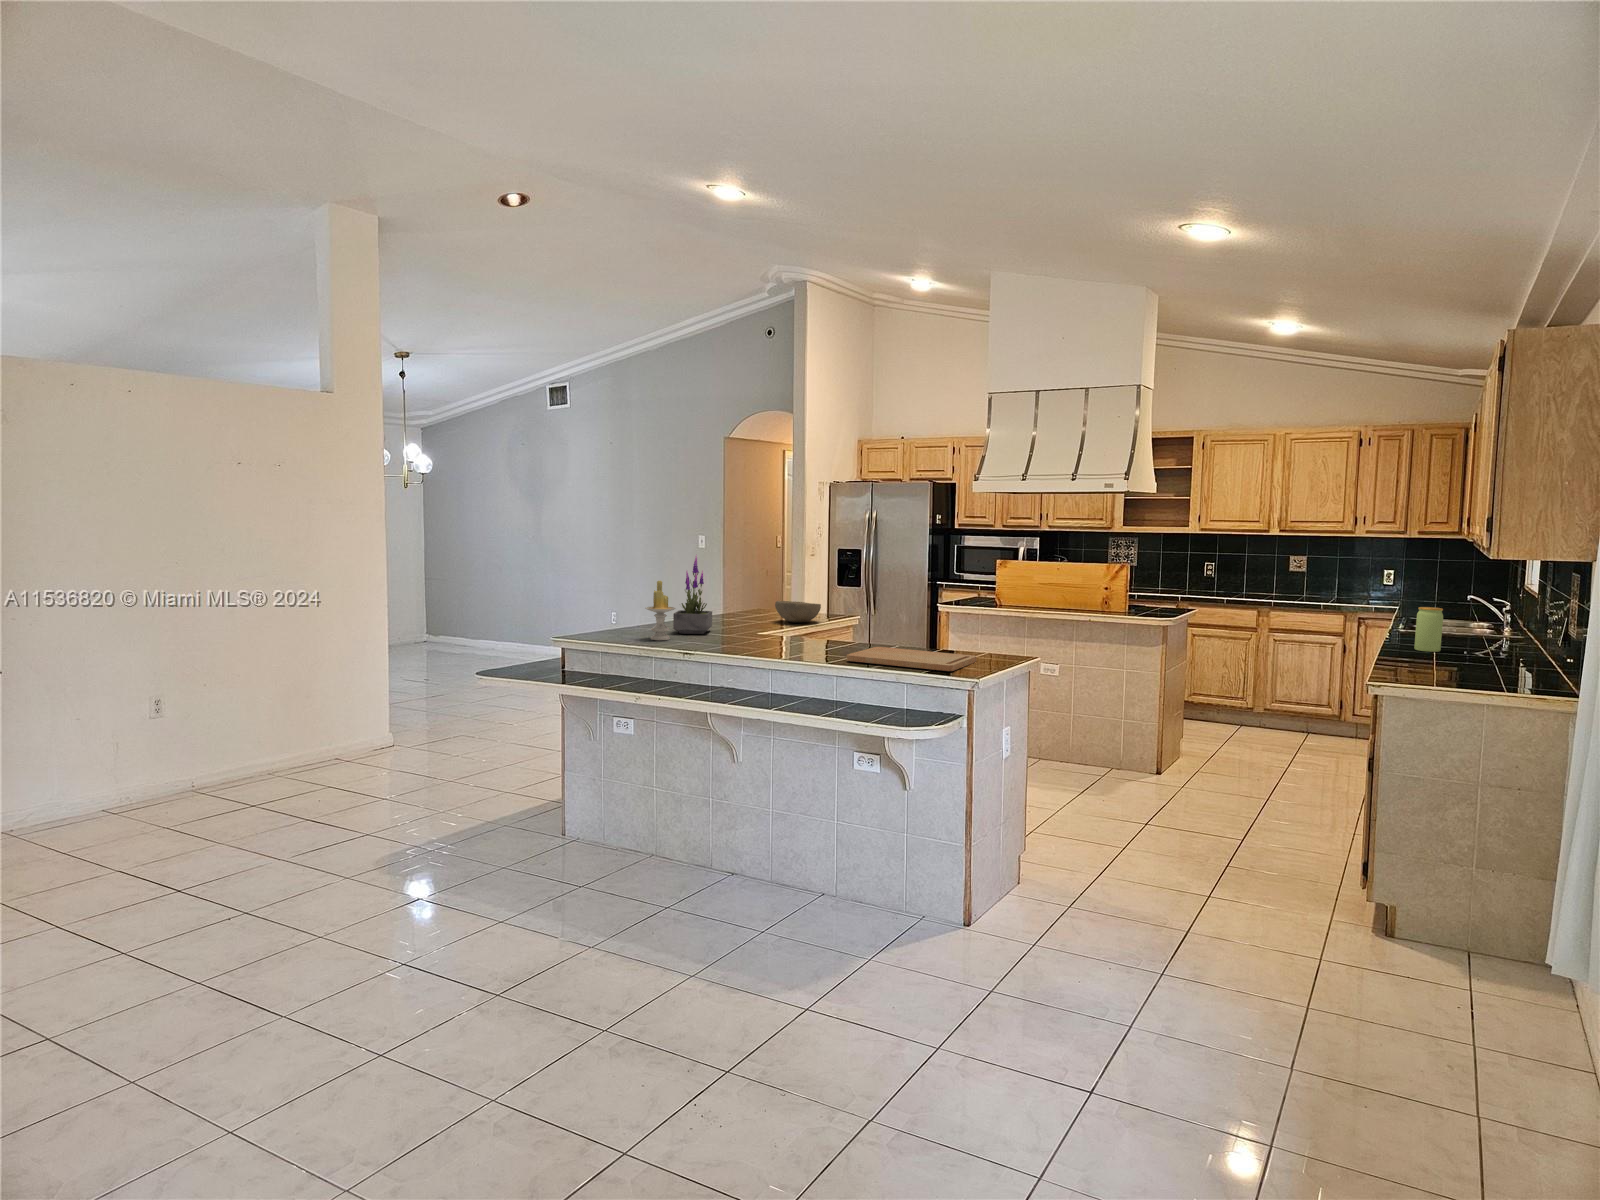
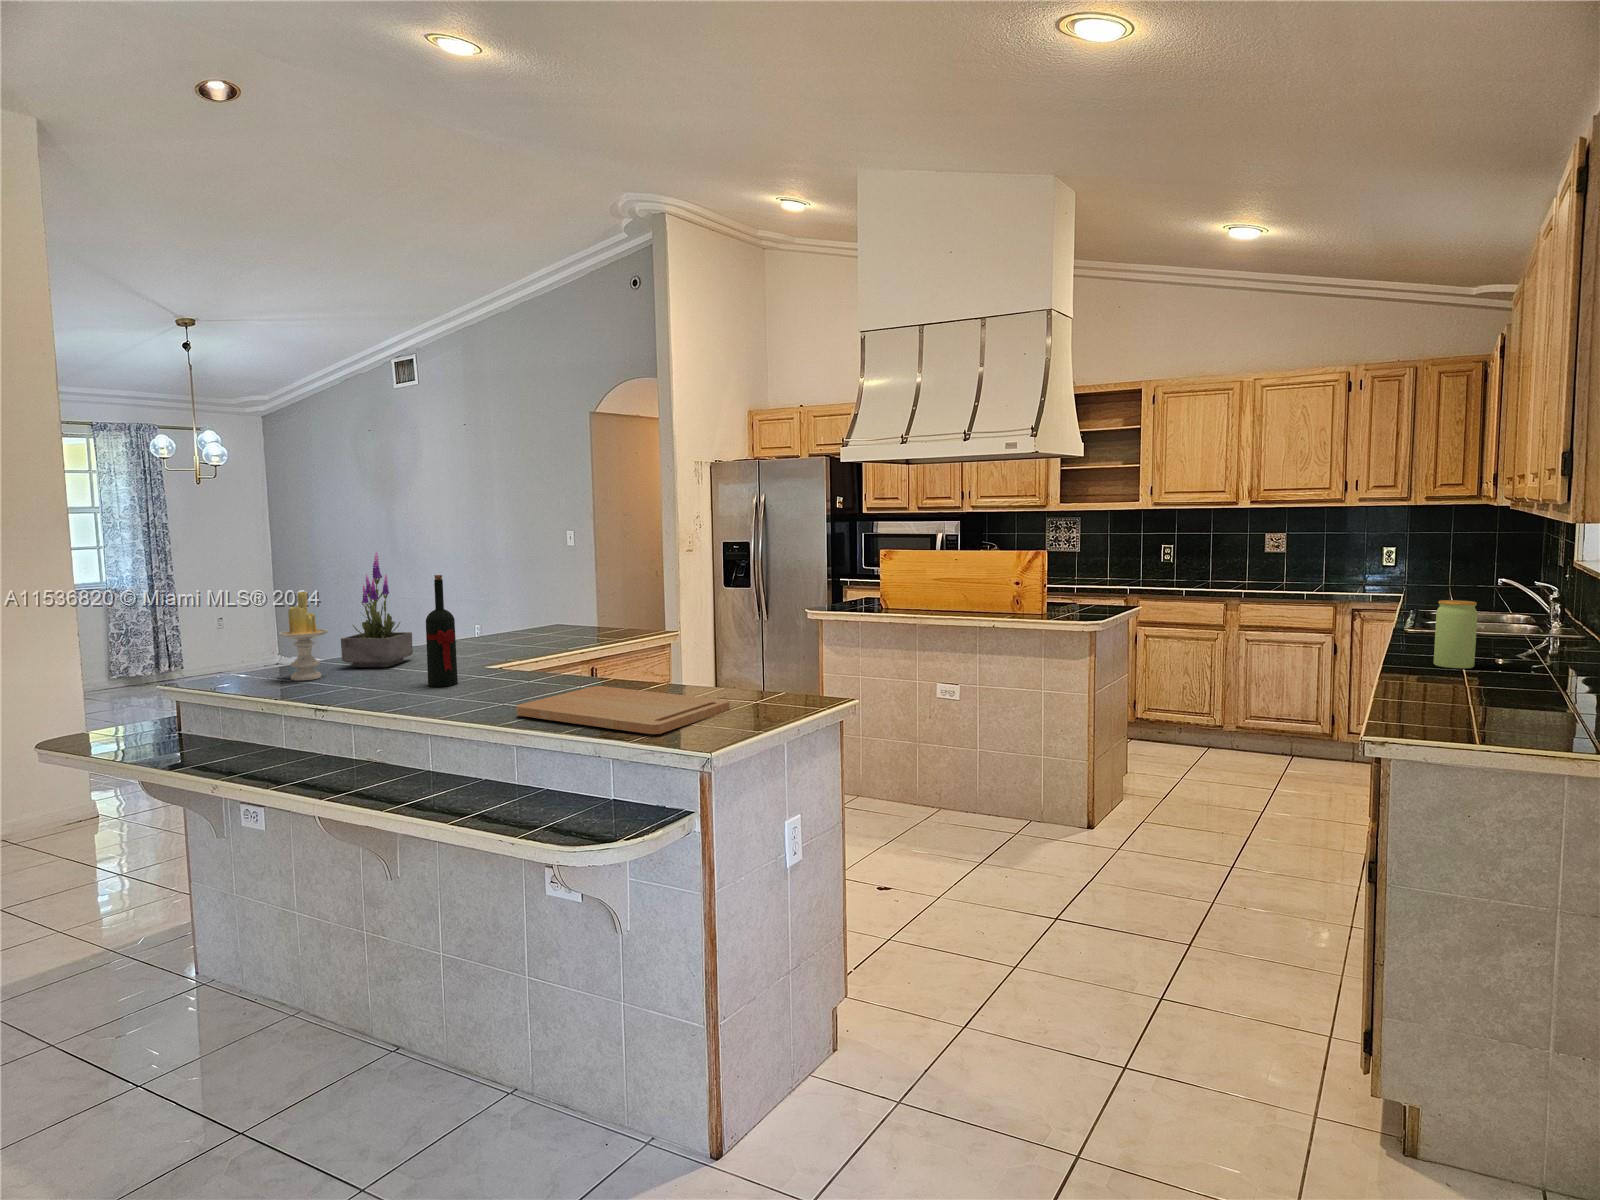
wine bottle: none [754,572,774,646] -> present [426,575,458,687]
bowl: present [775,601,821,623] -> none [524,613,591,643]

